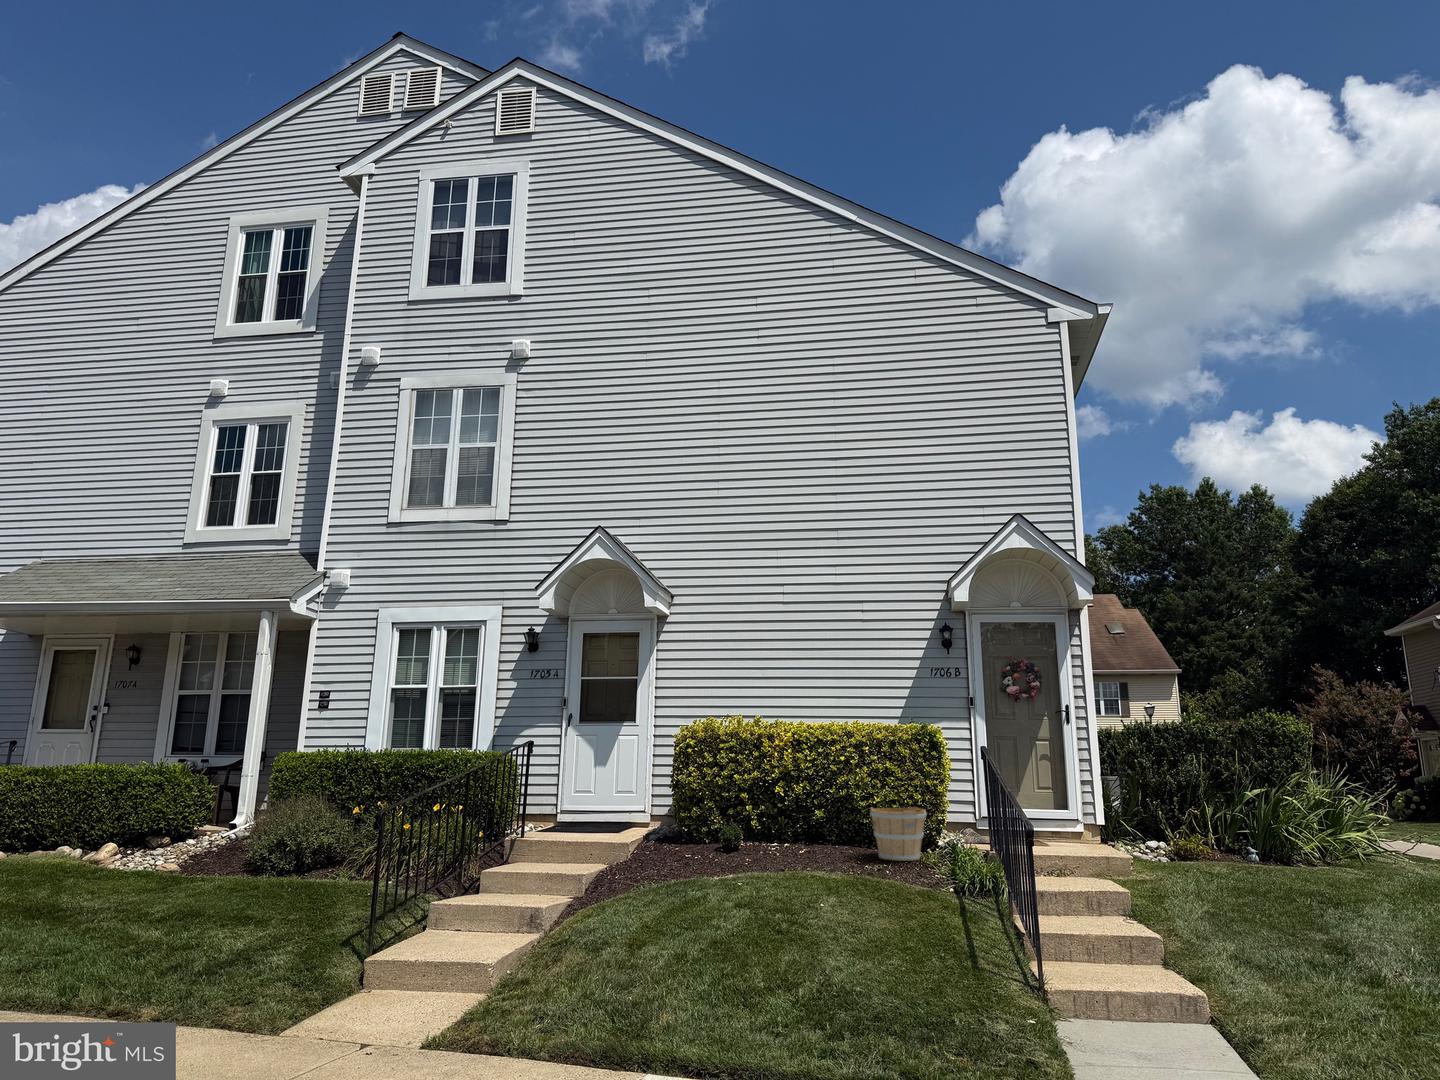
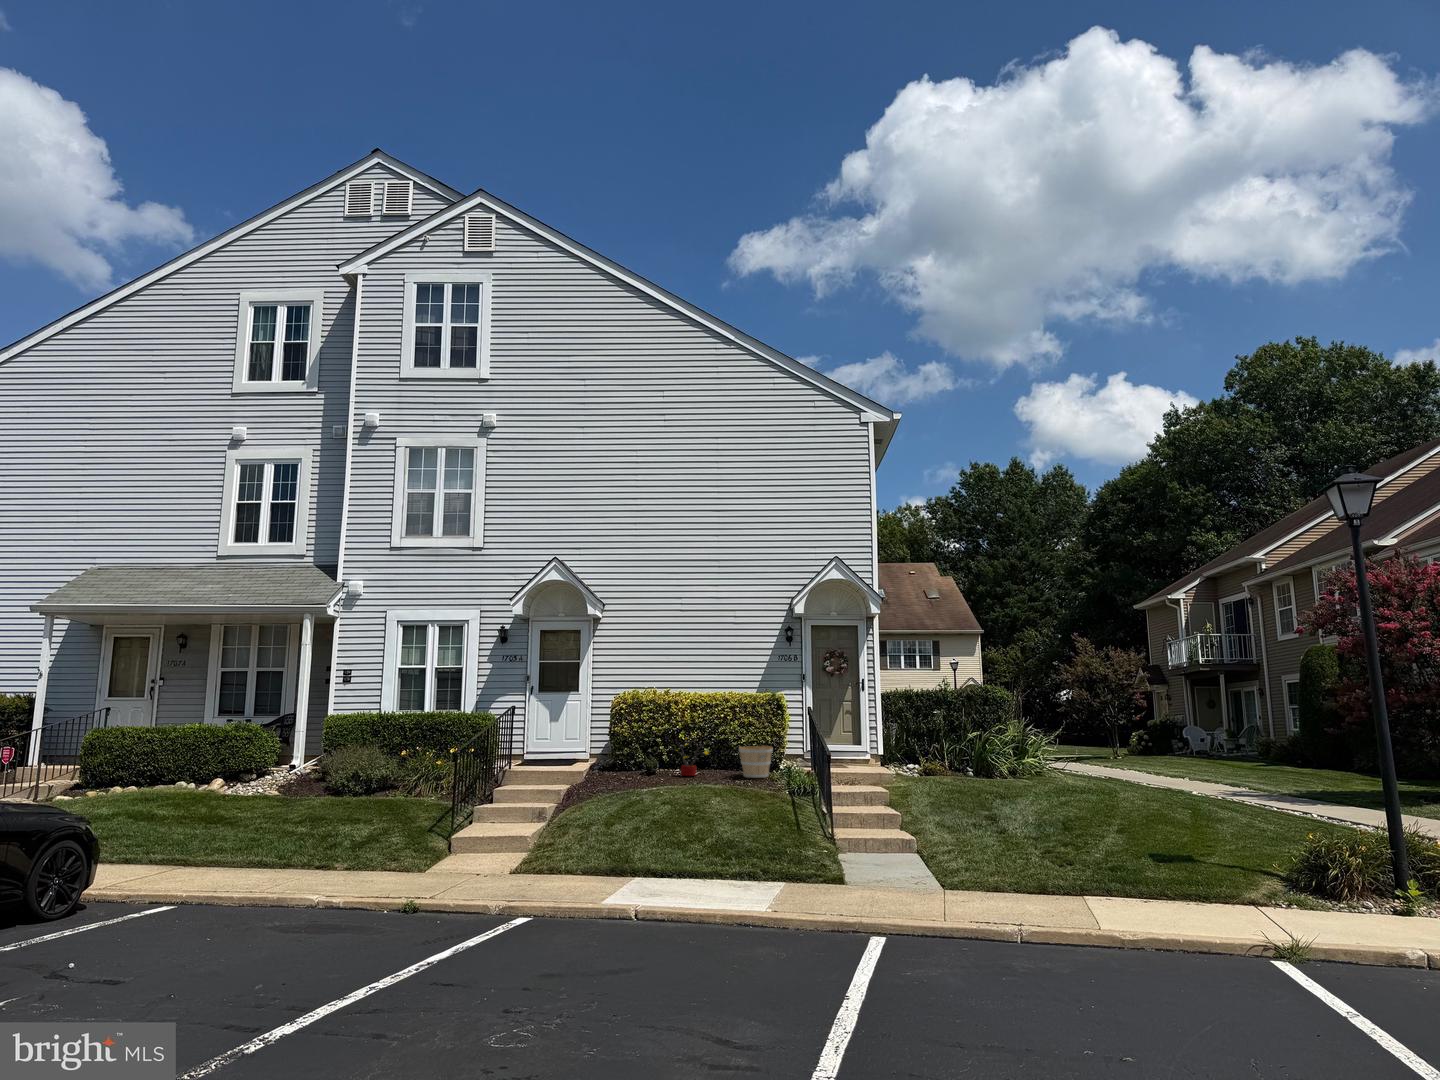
decorative plant: none [770,790,821,854] -> present [681,741,708,776]

